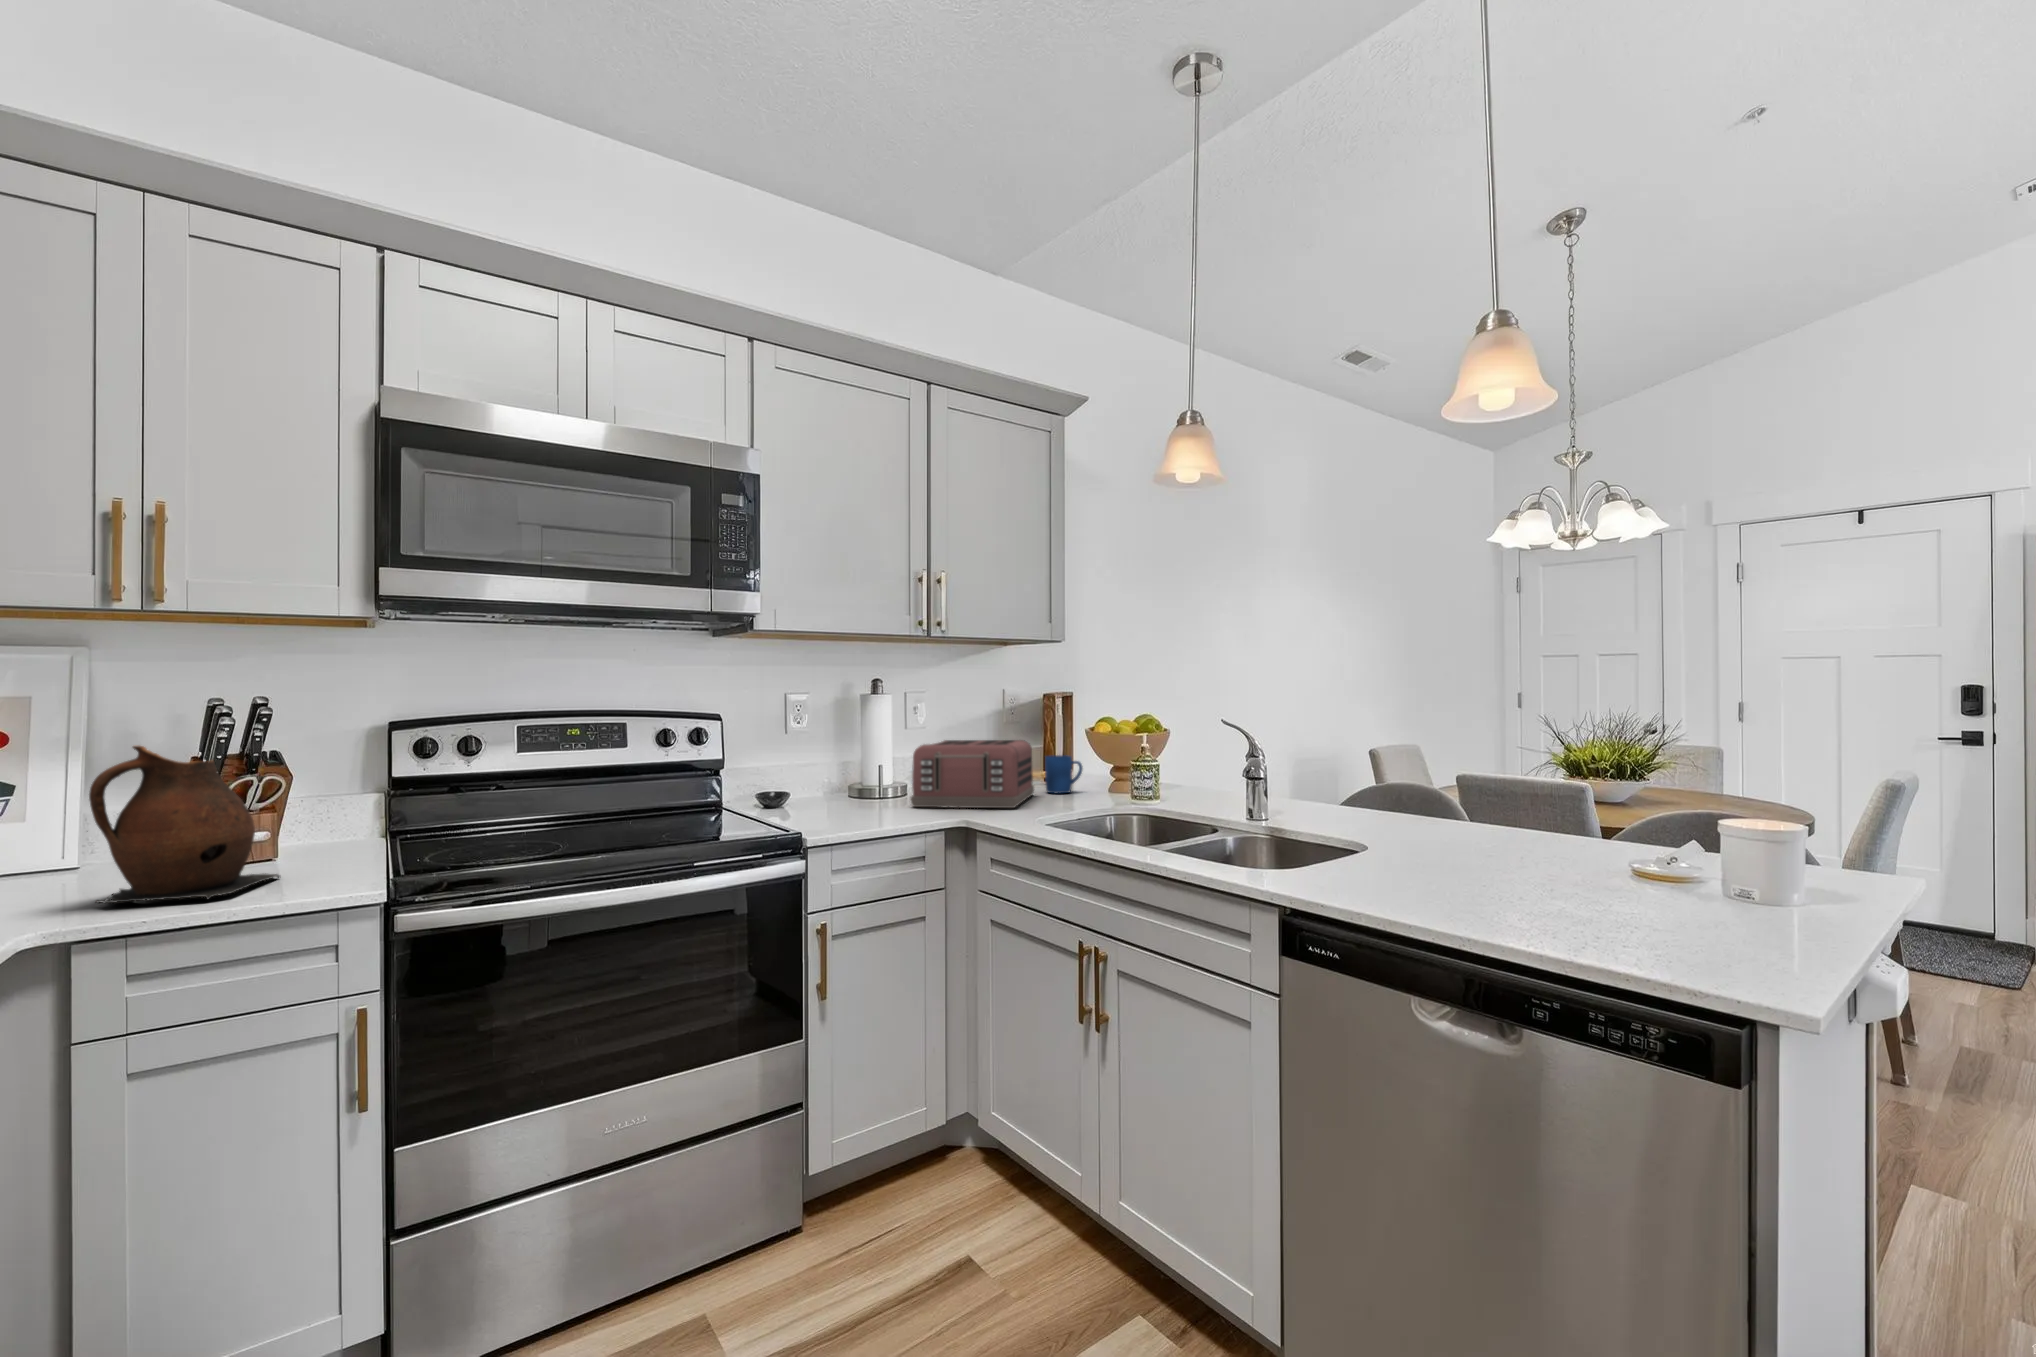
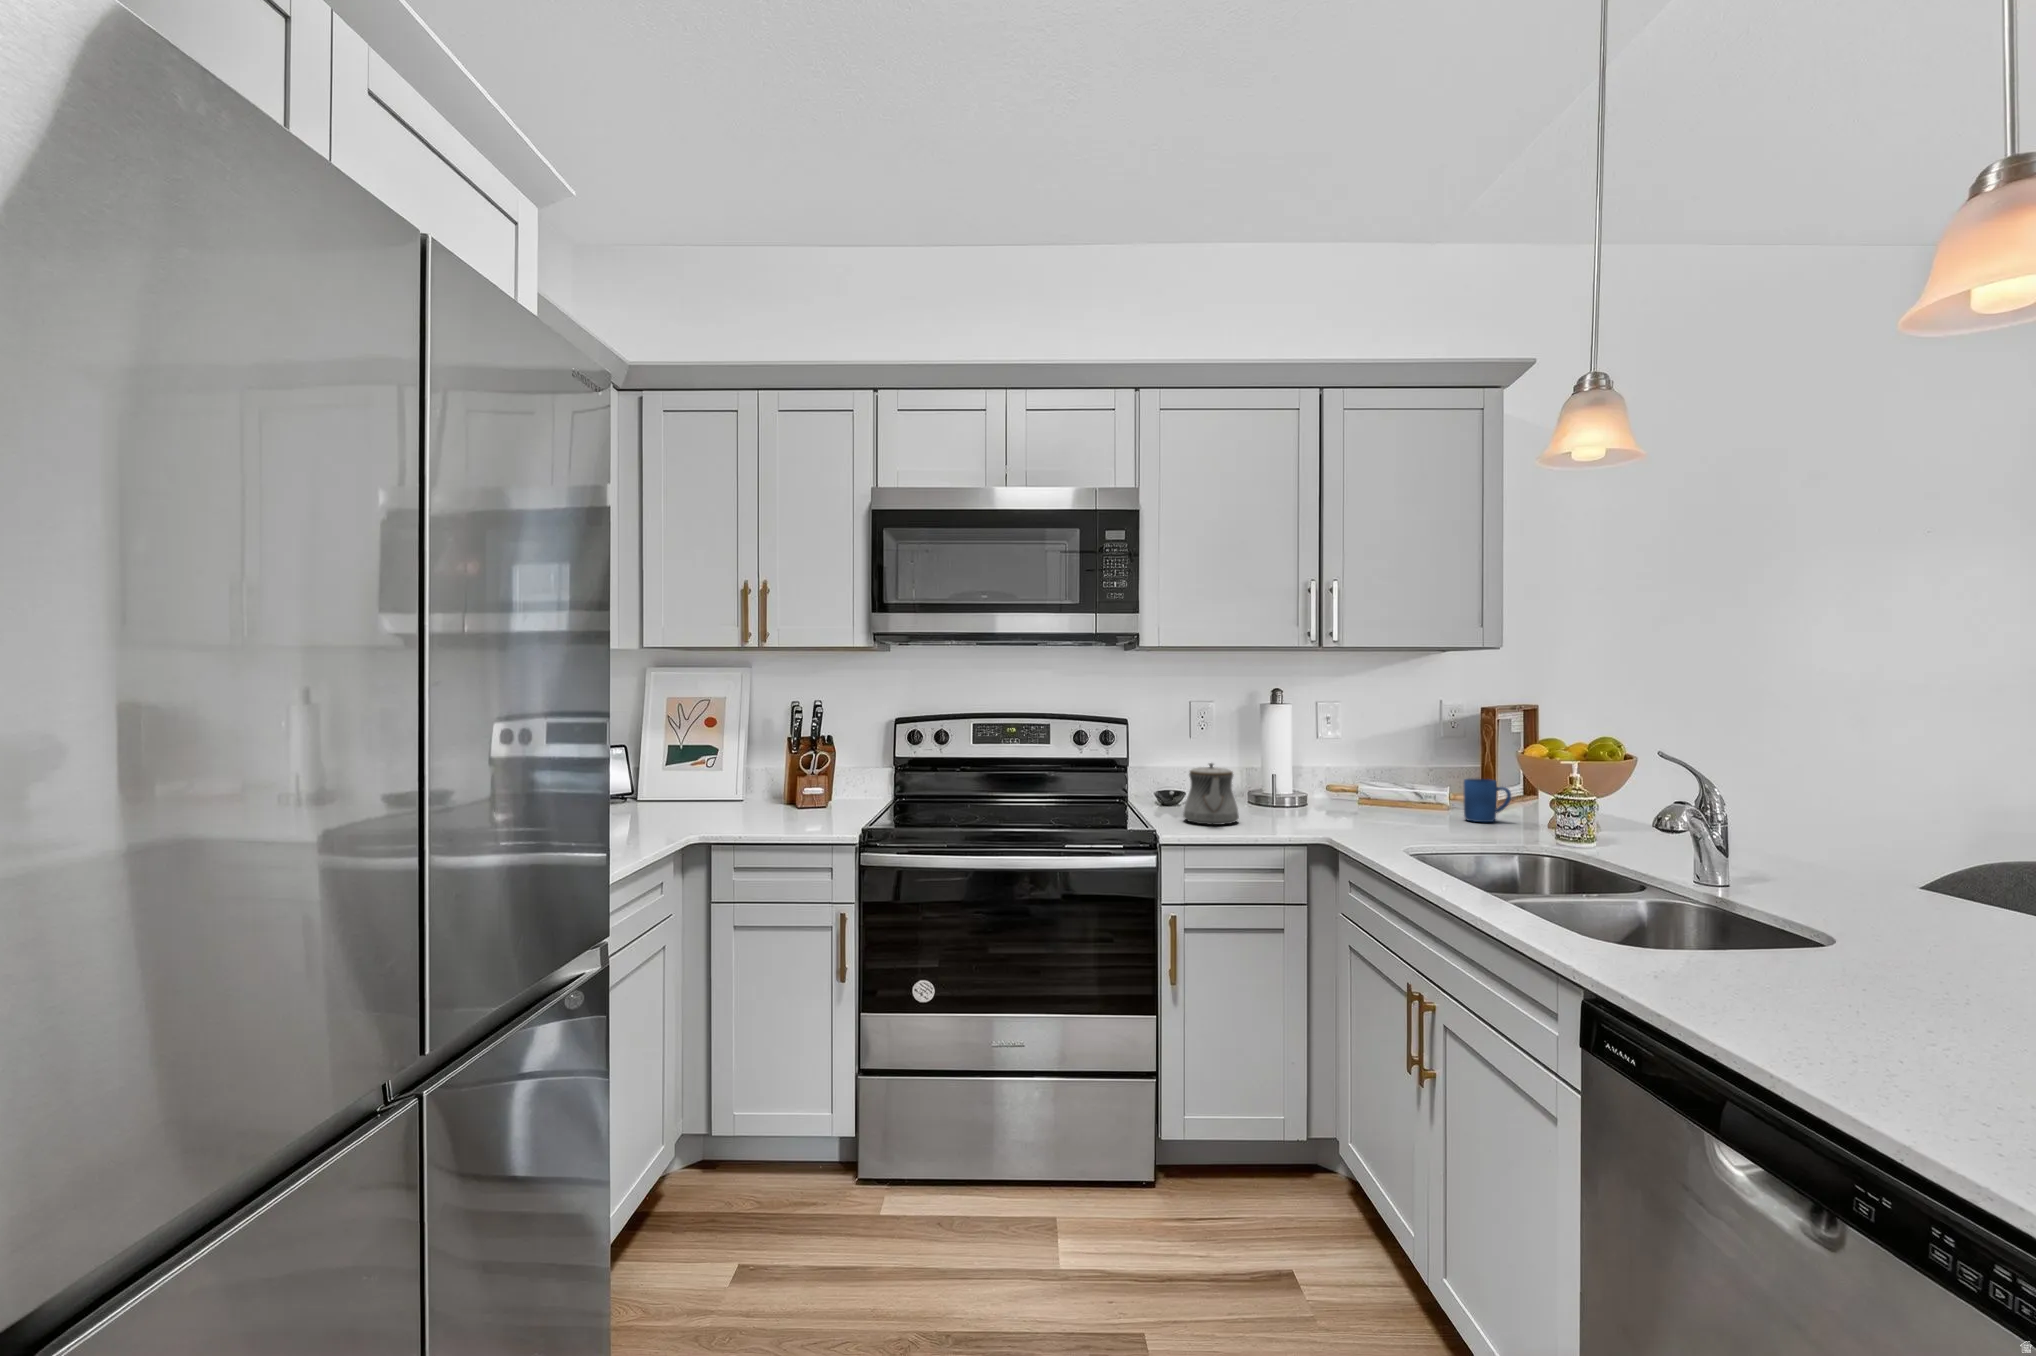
toaster: present [911,740,1034,808] -> none [1289,754,1445,832]
ceramic pitcher: present [89,745,280,903] -> none [726,732,815,829]
teapot: none [812,755,872,820] -> present [1183,763,1239,825]

